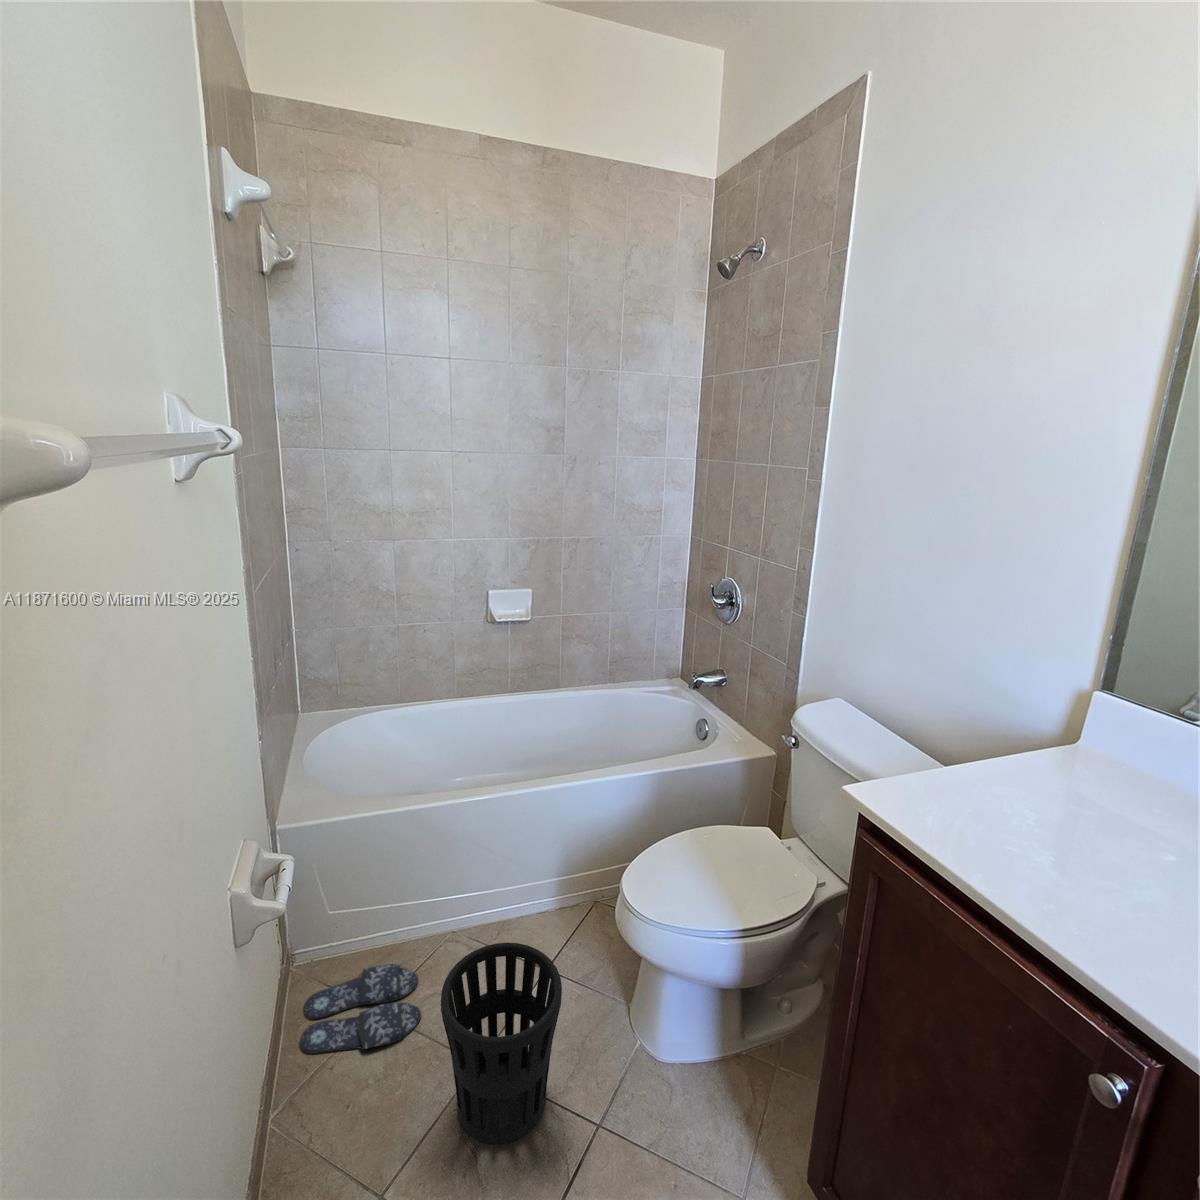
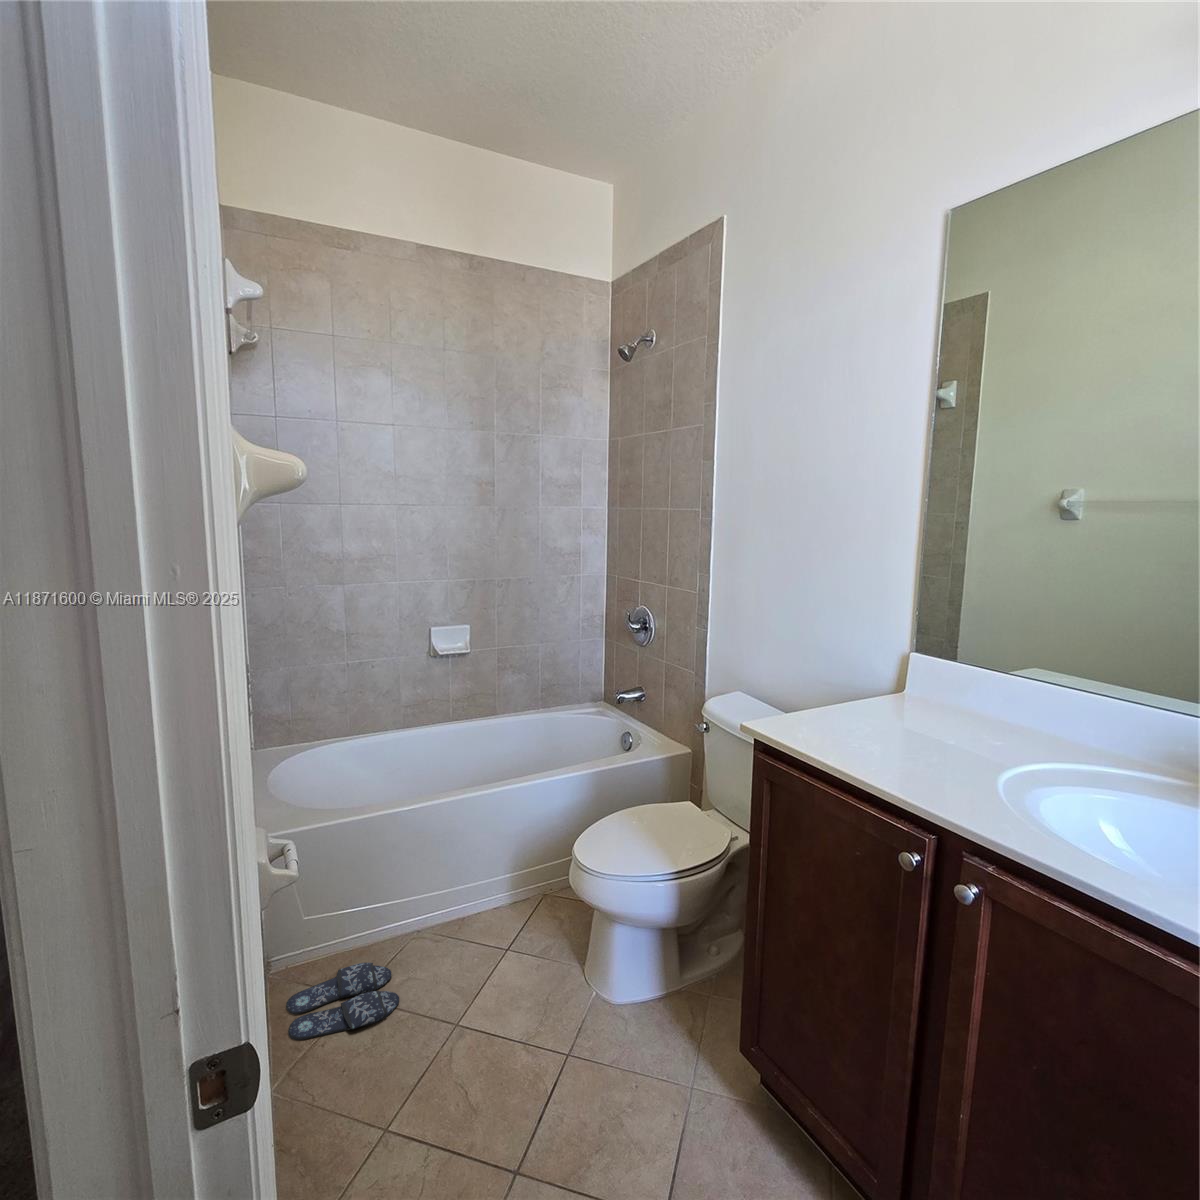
wastebasket: present [441,943,562,1145] -> none [431,910,534,1081]

